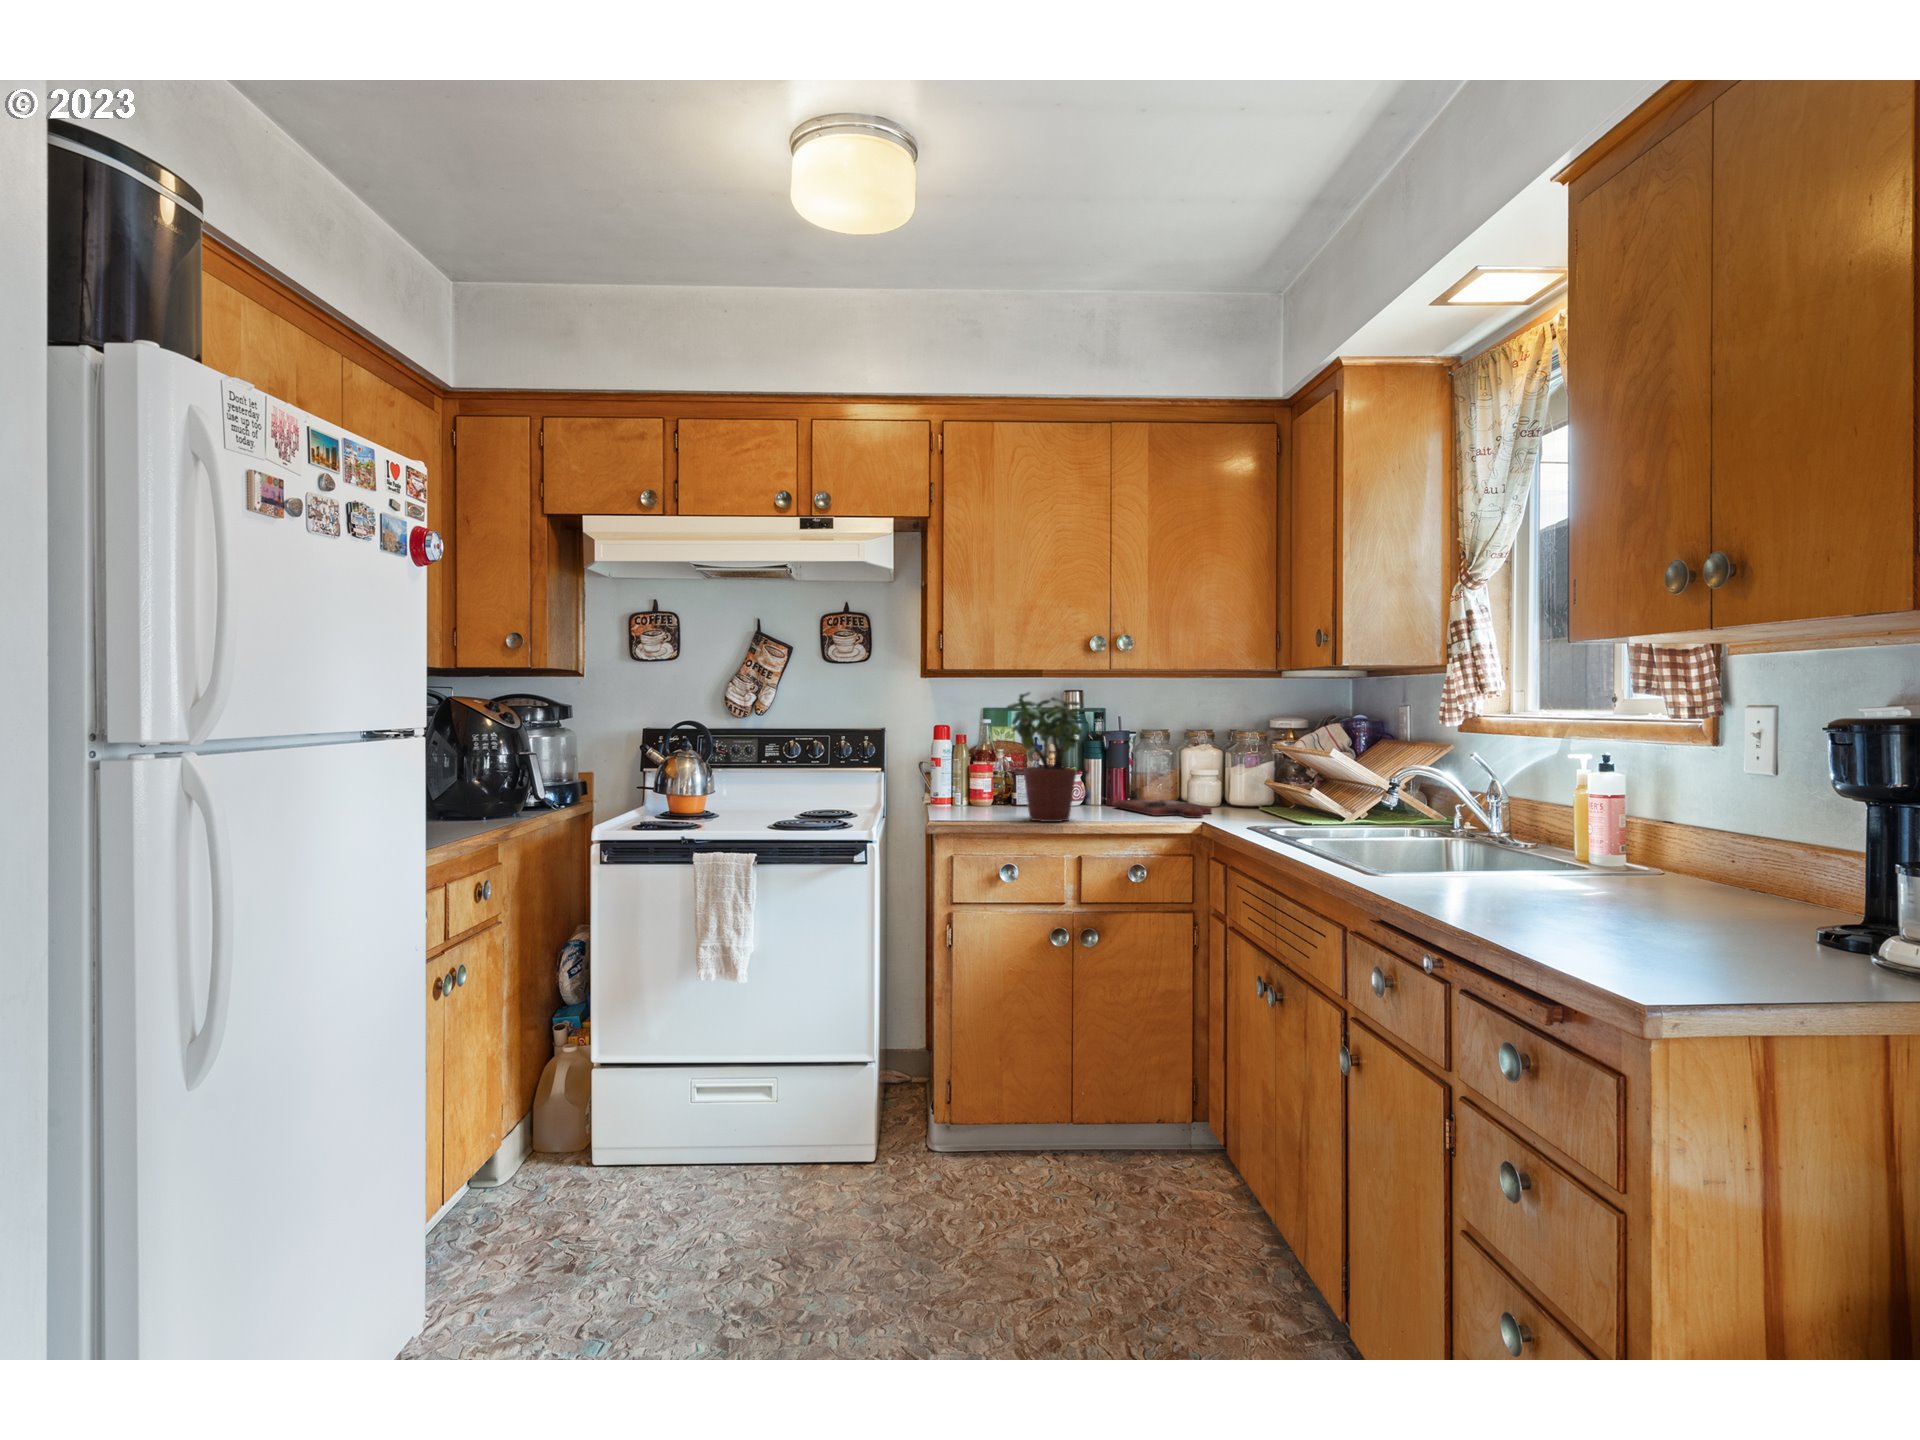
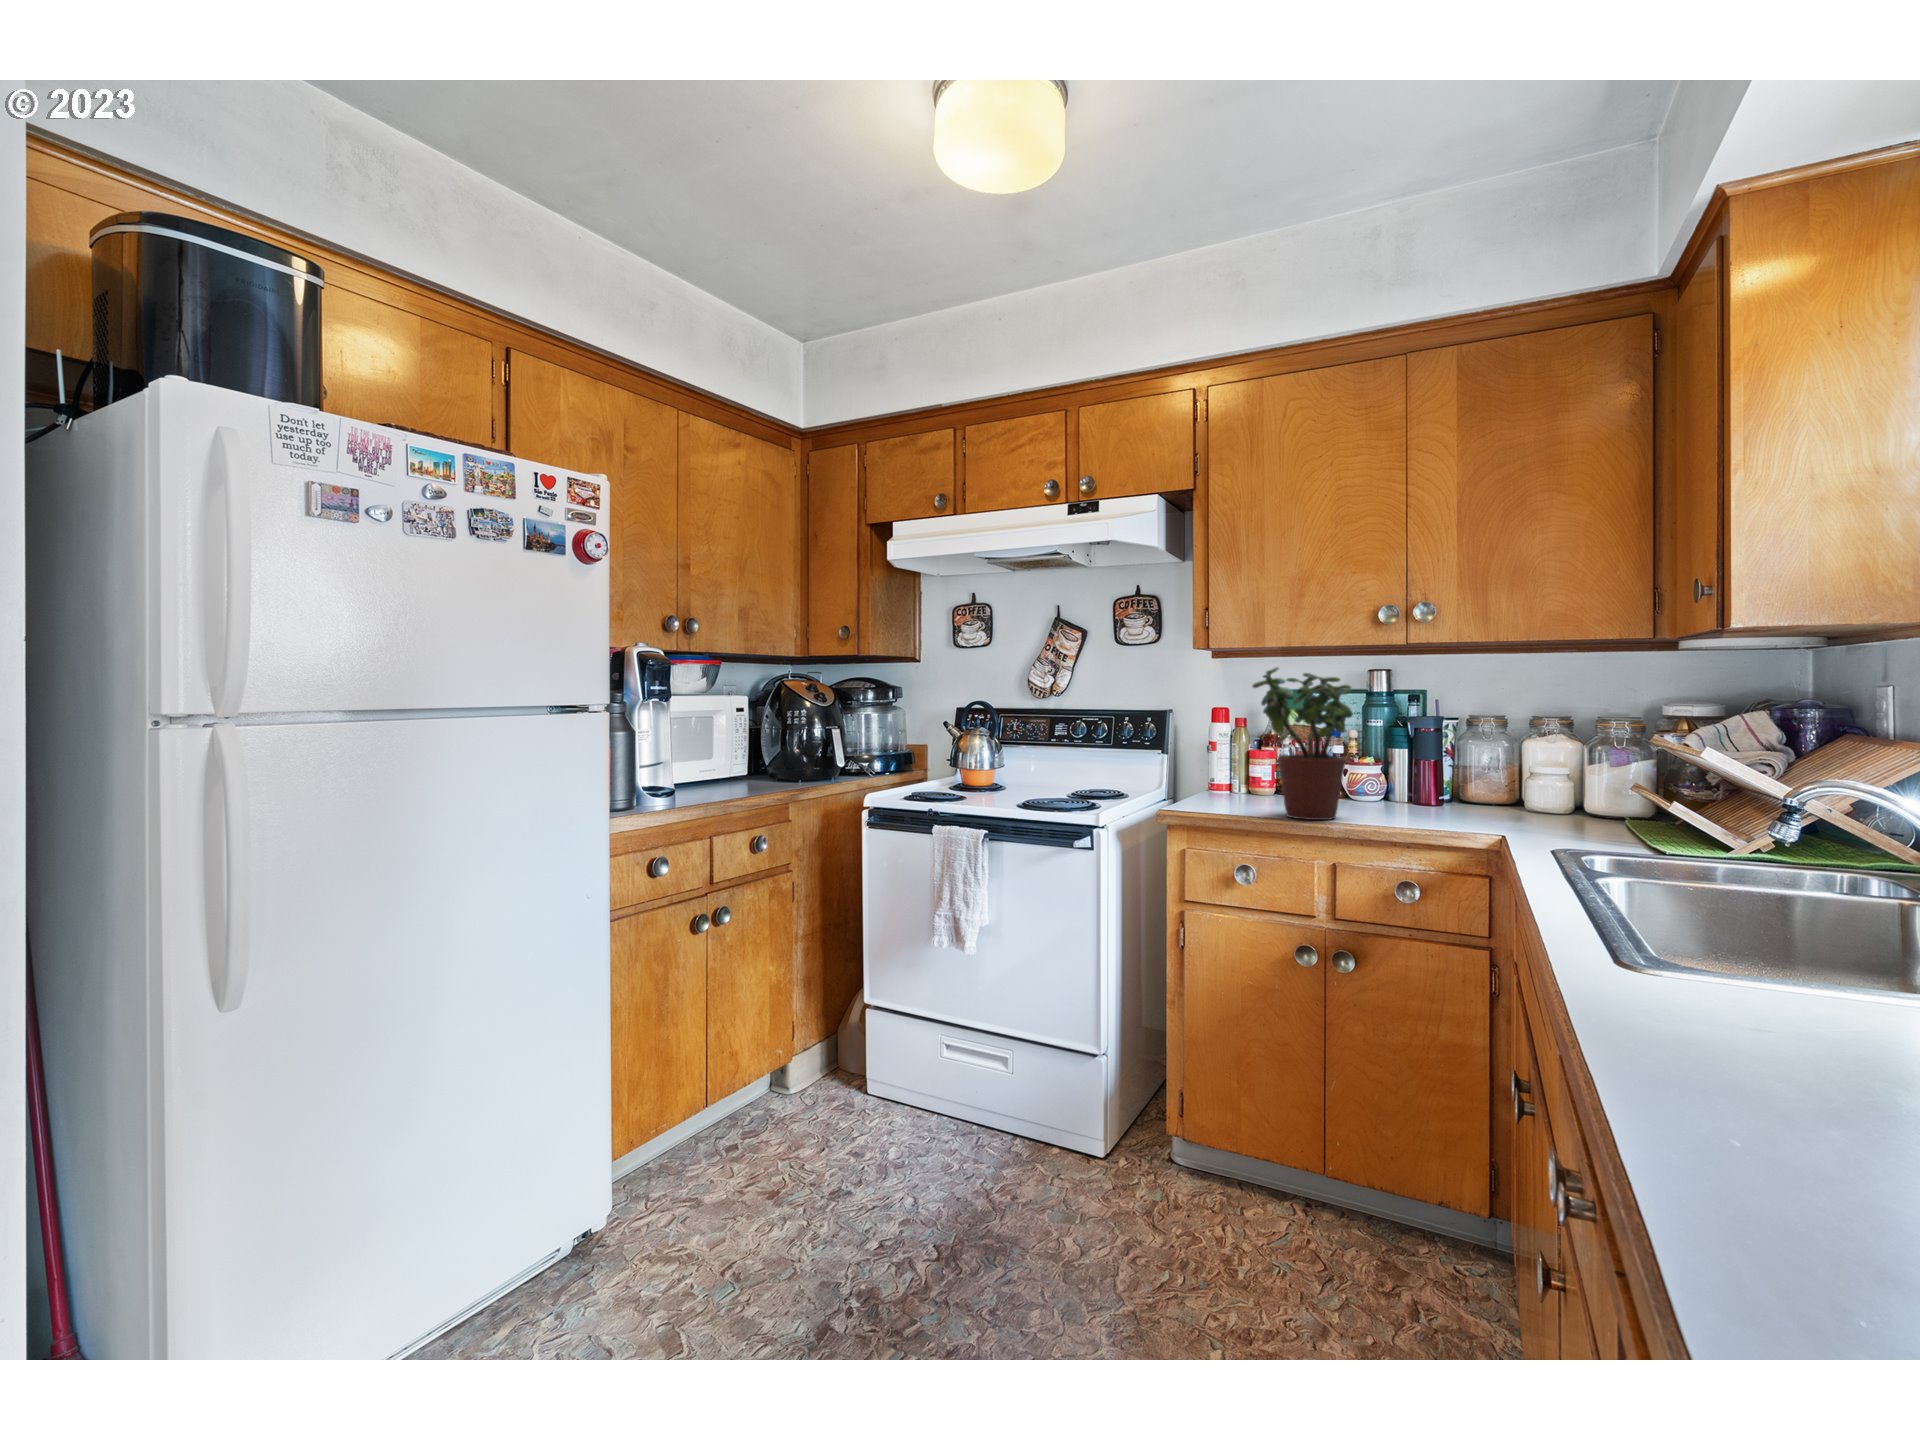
cutting board: present [1113,798,1212,818] -> none [1430,798,1558,828]

